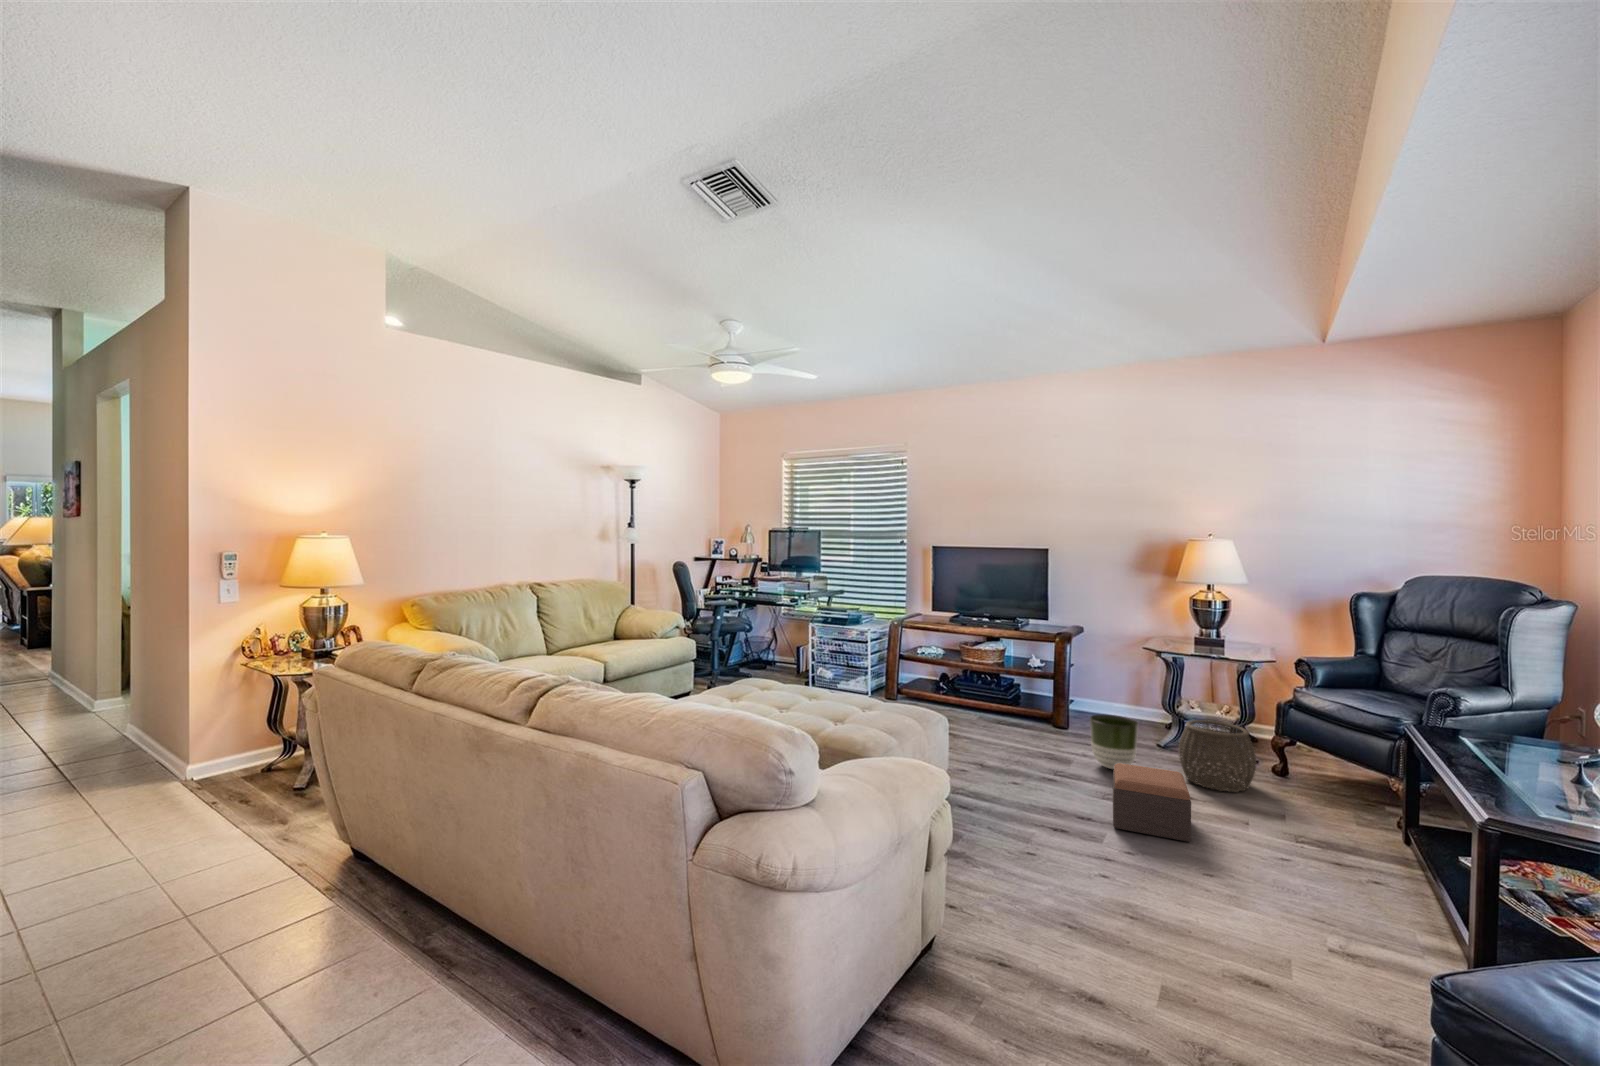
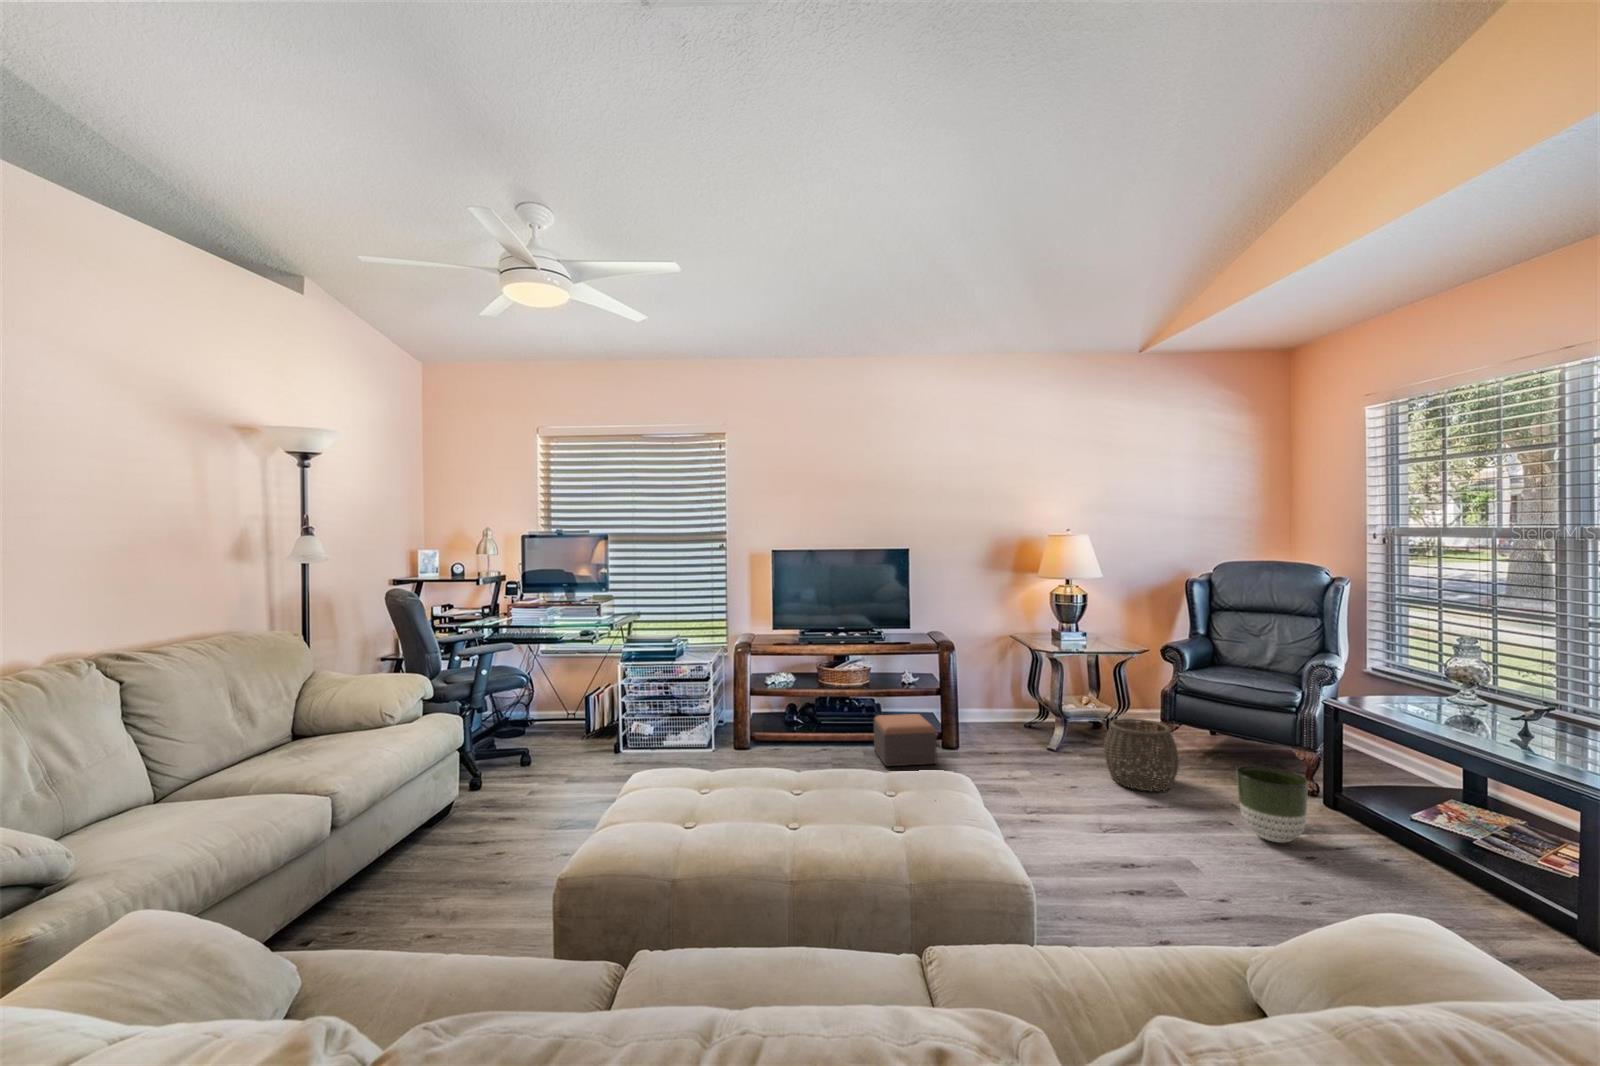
planter: present [1090,714,1138,770] -> present [1236,765,1308,843]
footstool: present [1113,763,1191,842] -> present [874,714,937,766]

